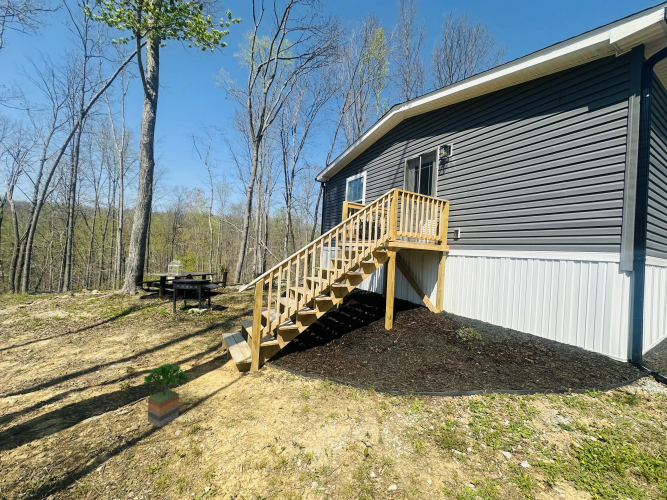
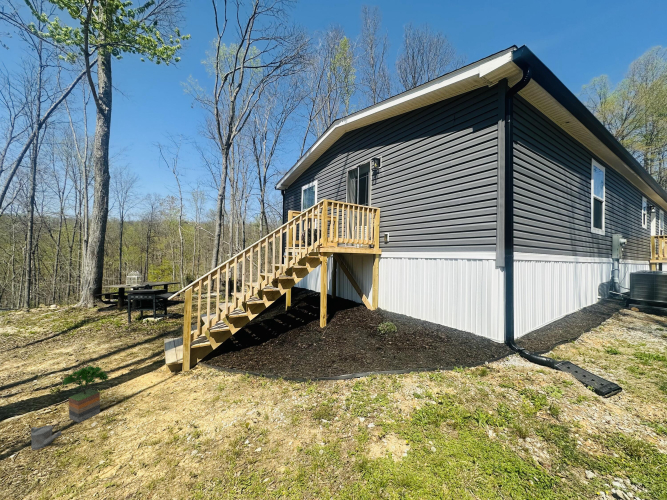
watering can: none [118,430,153,458] -> present [31,425,61,450]

